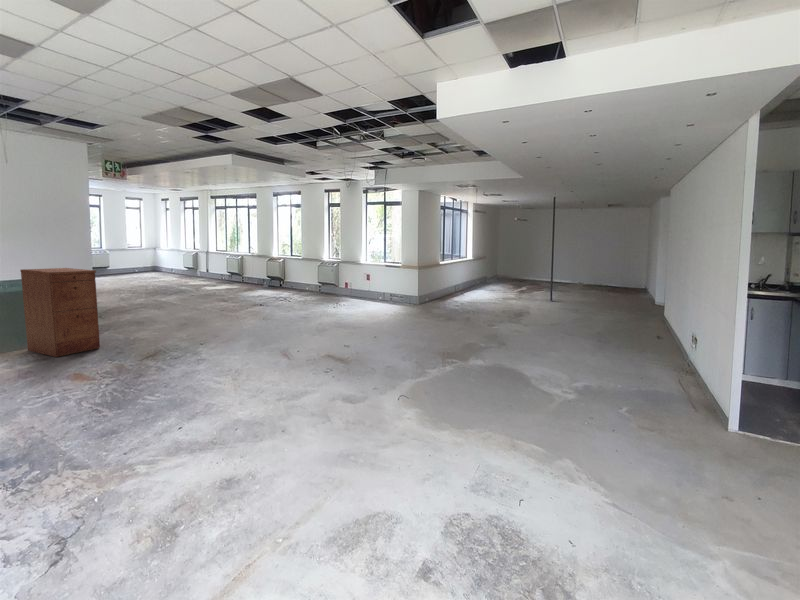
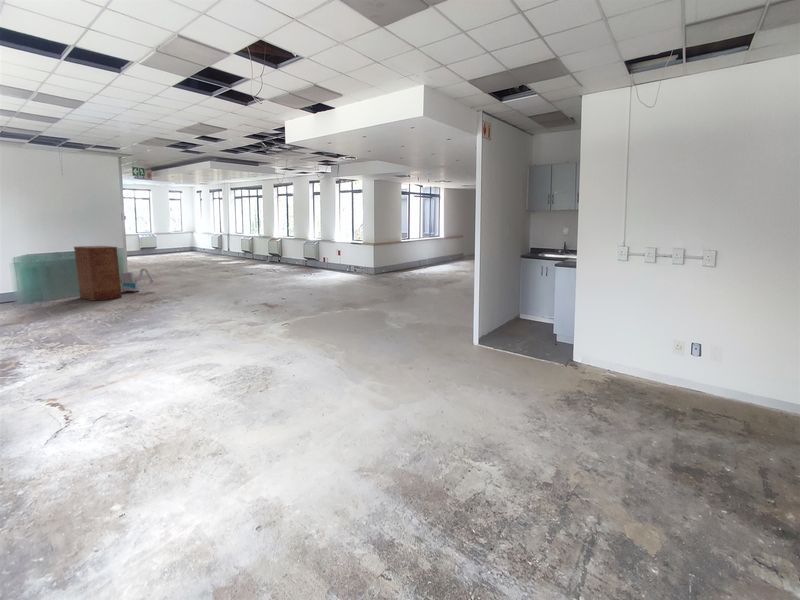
vacuum cleaner: none [93,301,149,337] -> present [121,268,155,292]

